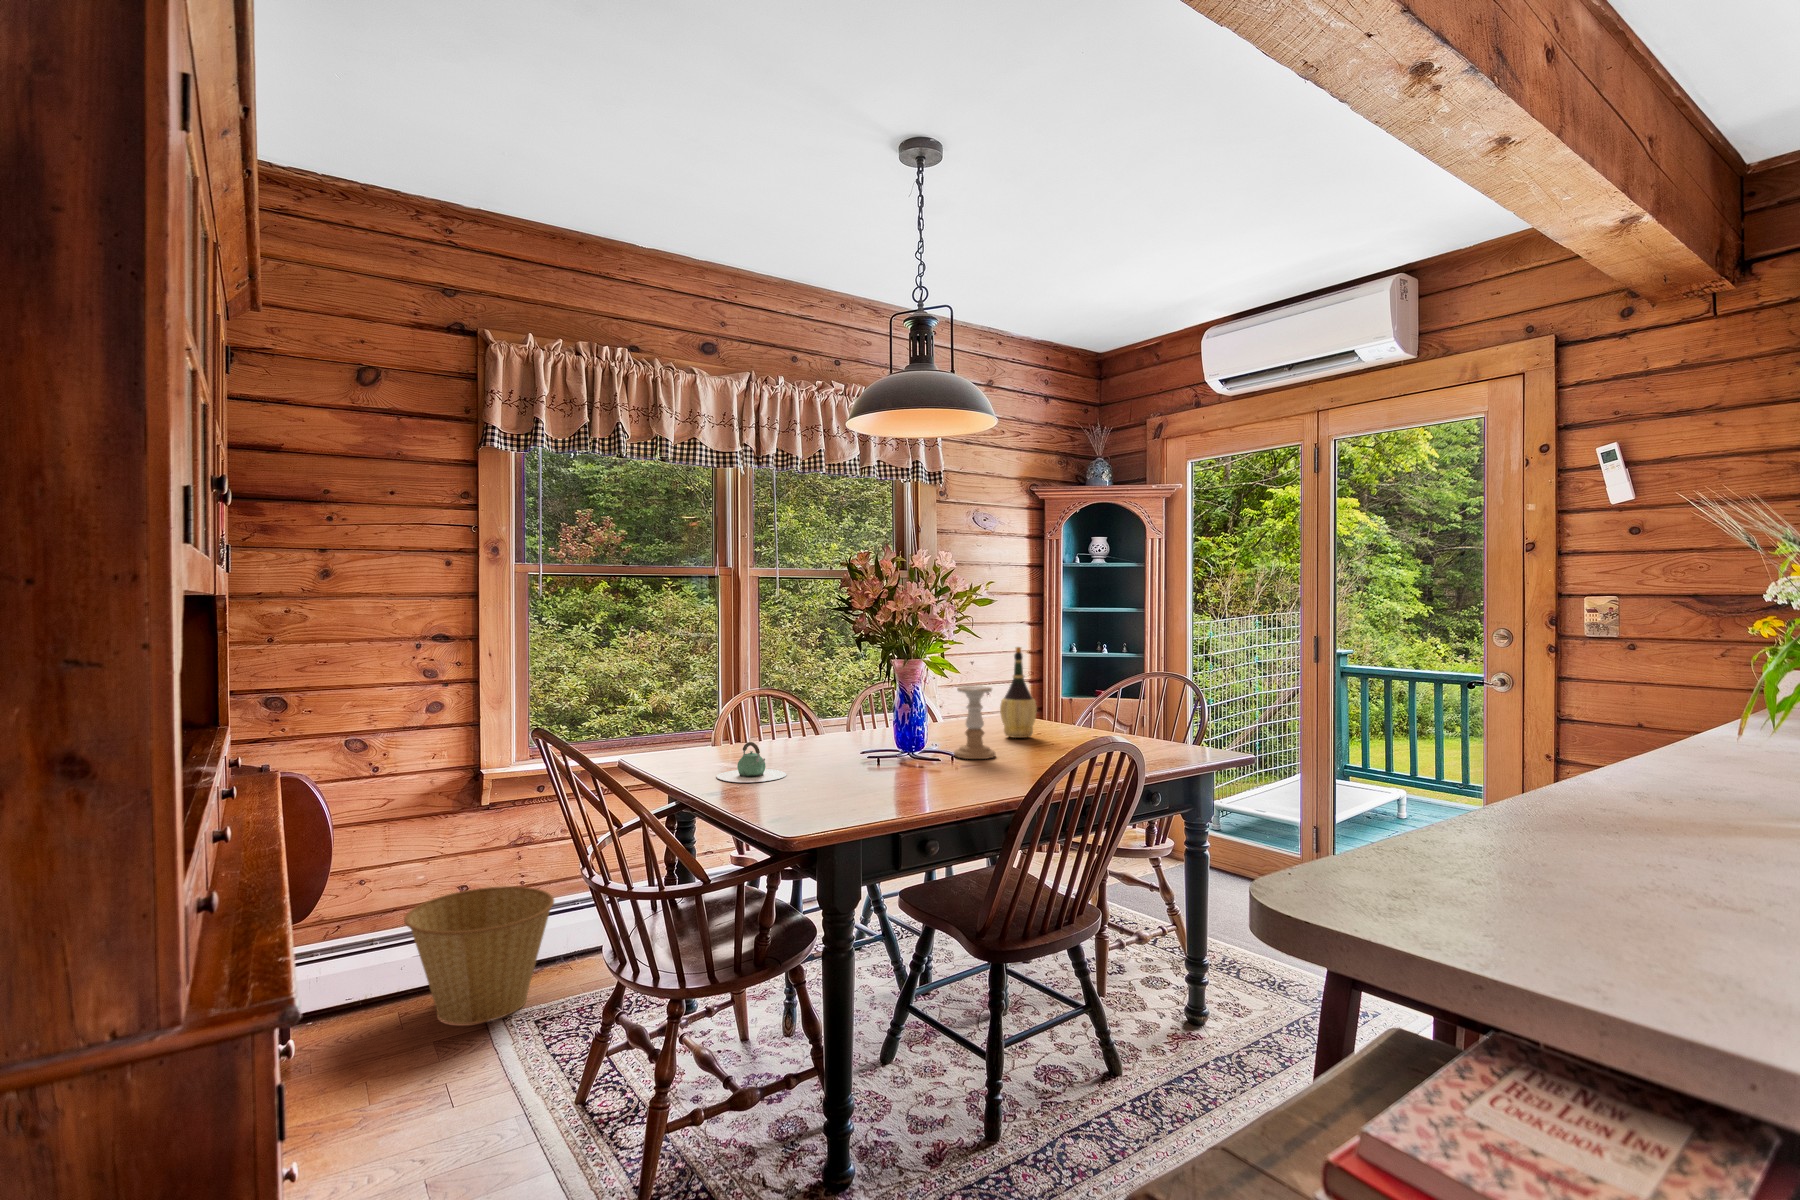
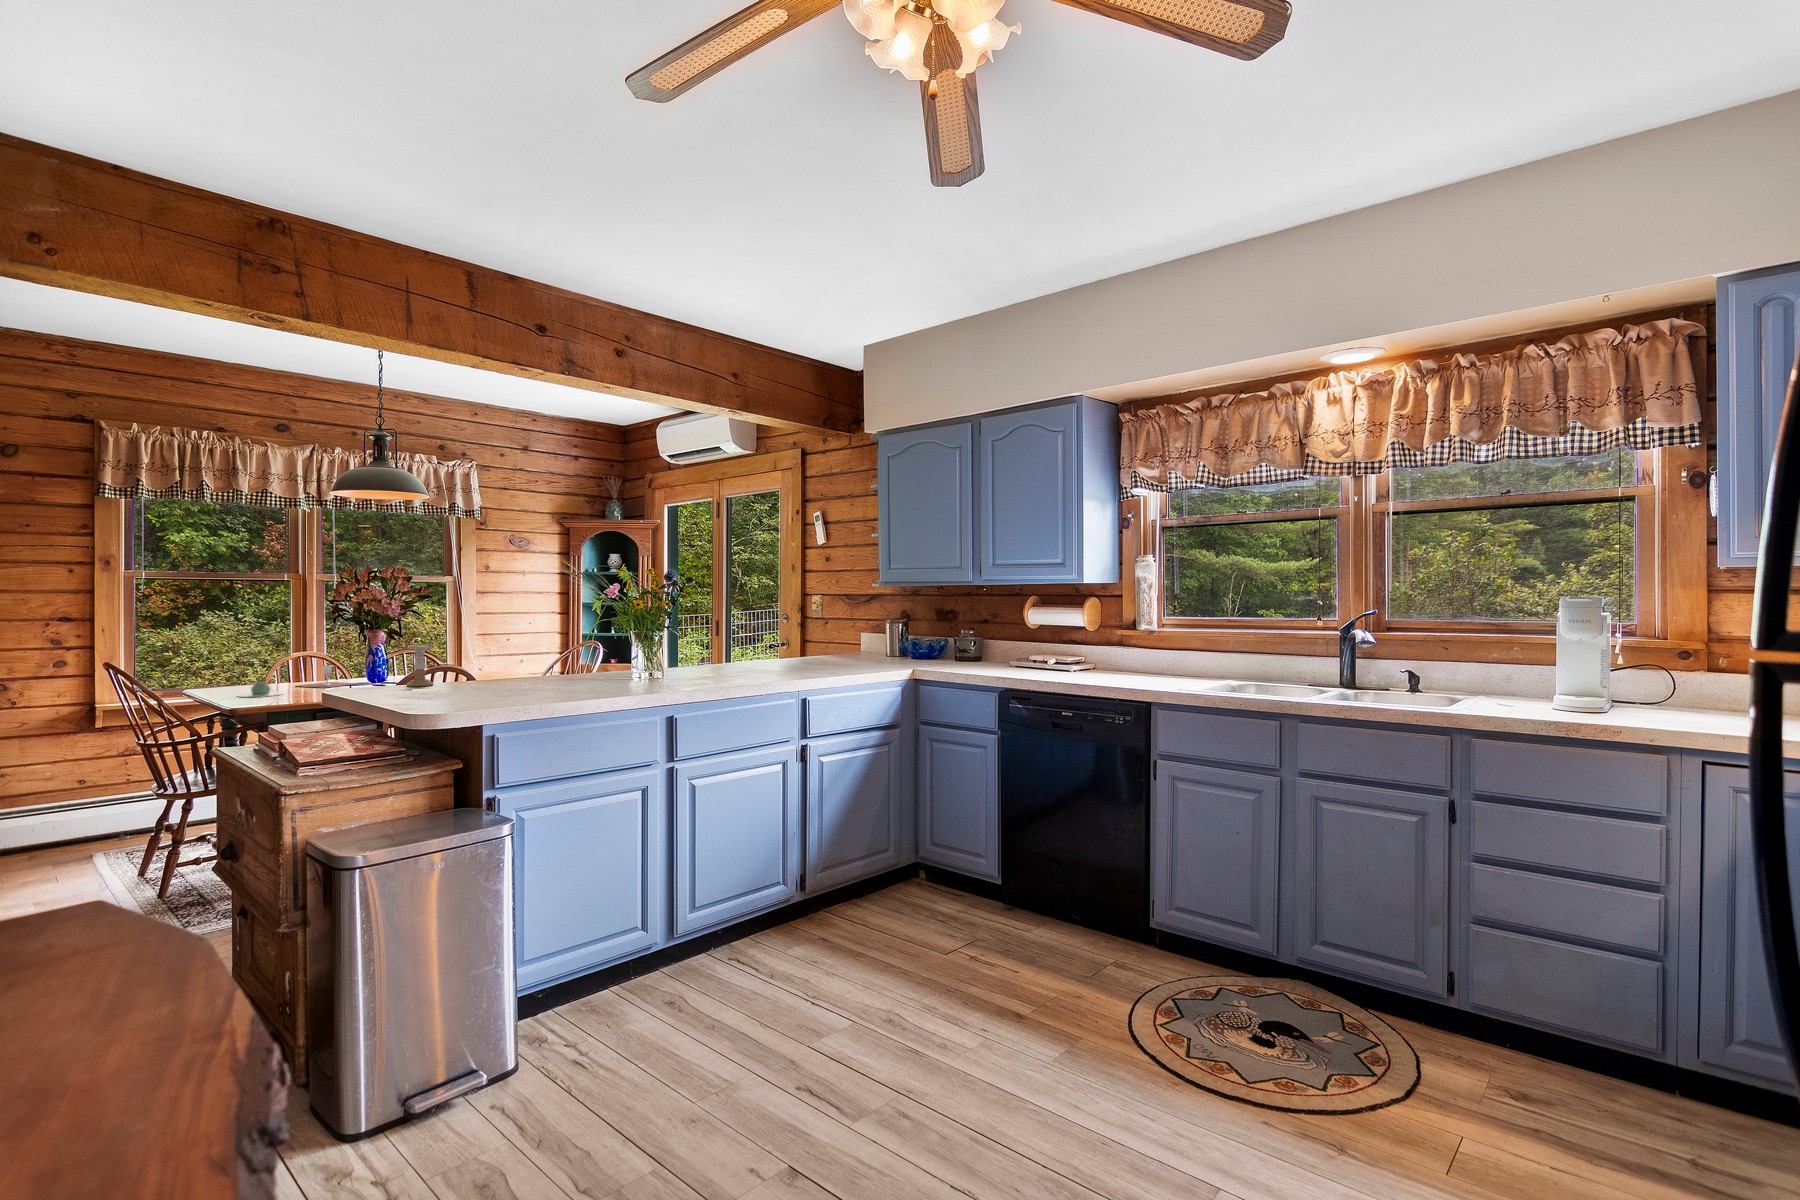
wine bottle: present [1000,647,1037,738] -> none [459,624,483,678]
wine glass: none [768,716,867,757] -> present [297,665,360,688]
basket: present [404,886,554,1024] -> none [32,779,147,856]

